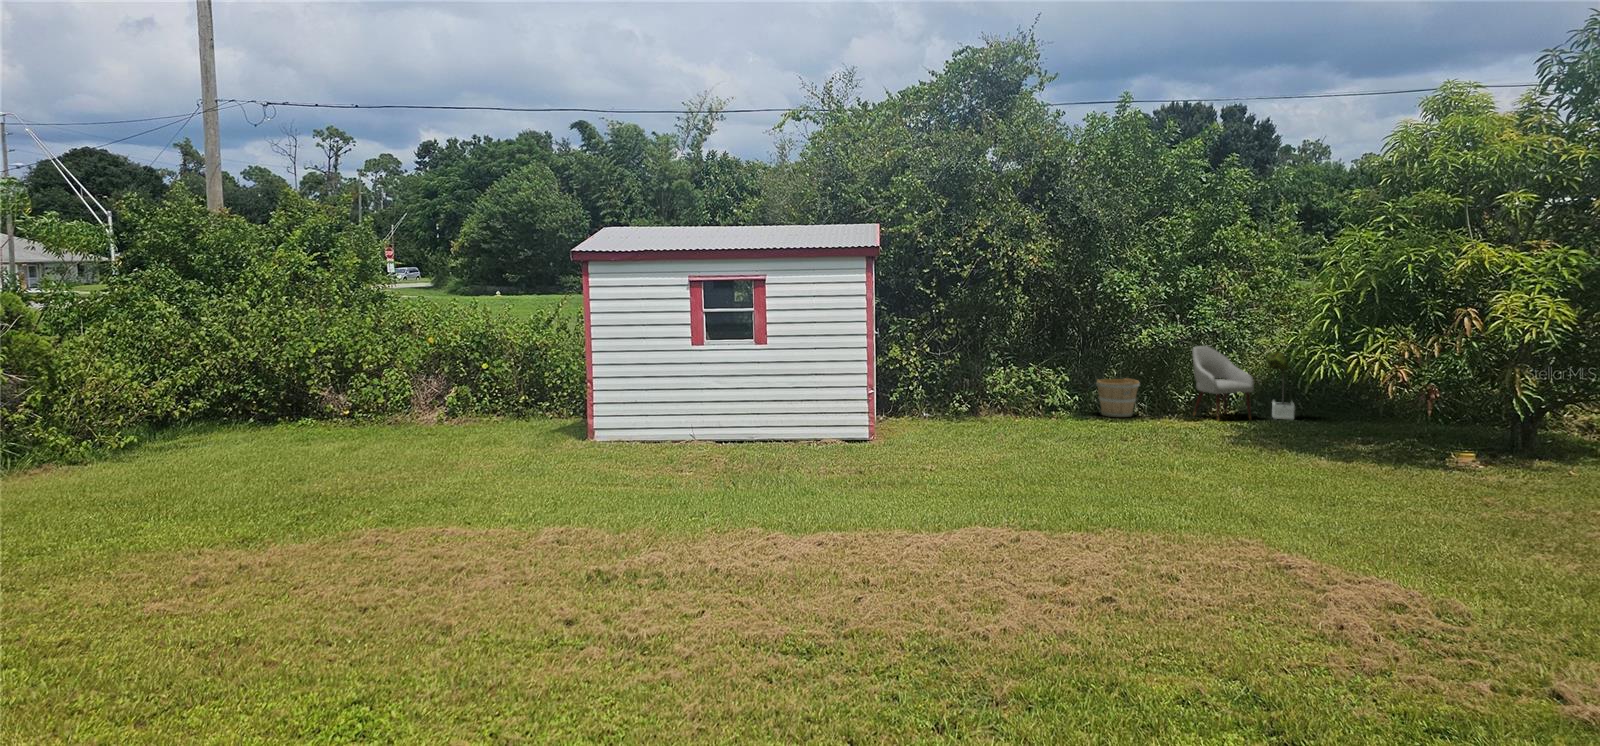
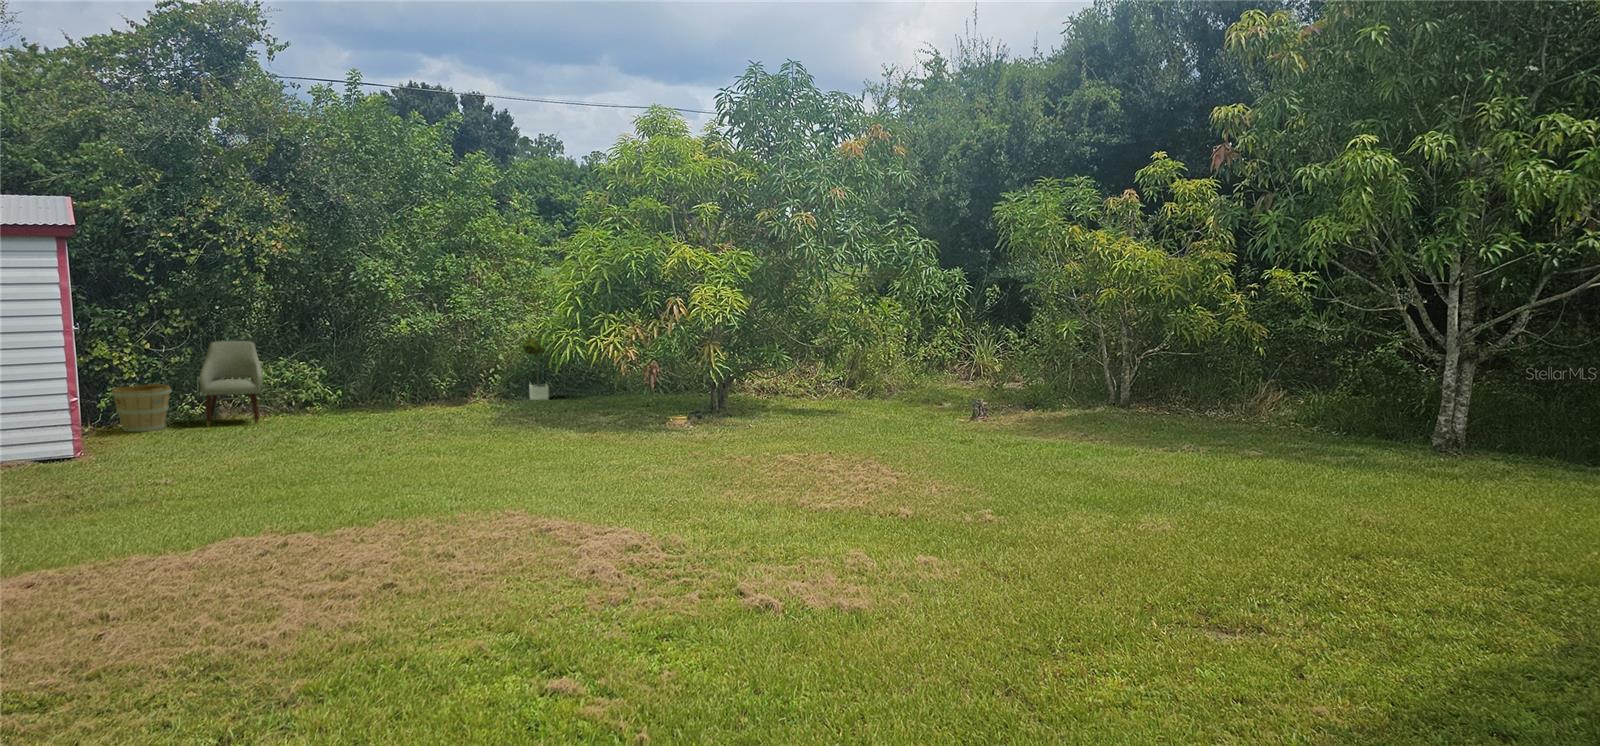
chair: present [1192,346,1254,421] -> present [199,341,262,427]
wooden bucket: present [1096,378,1139,417] -> present [112,384,171,432]

